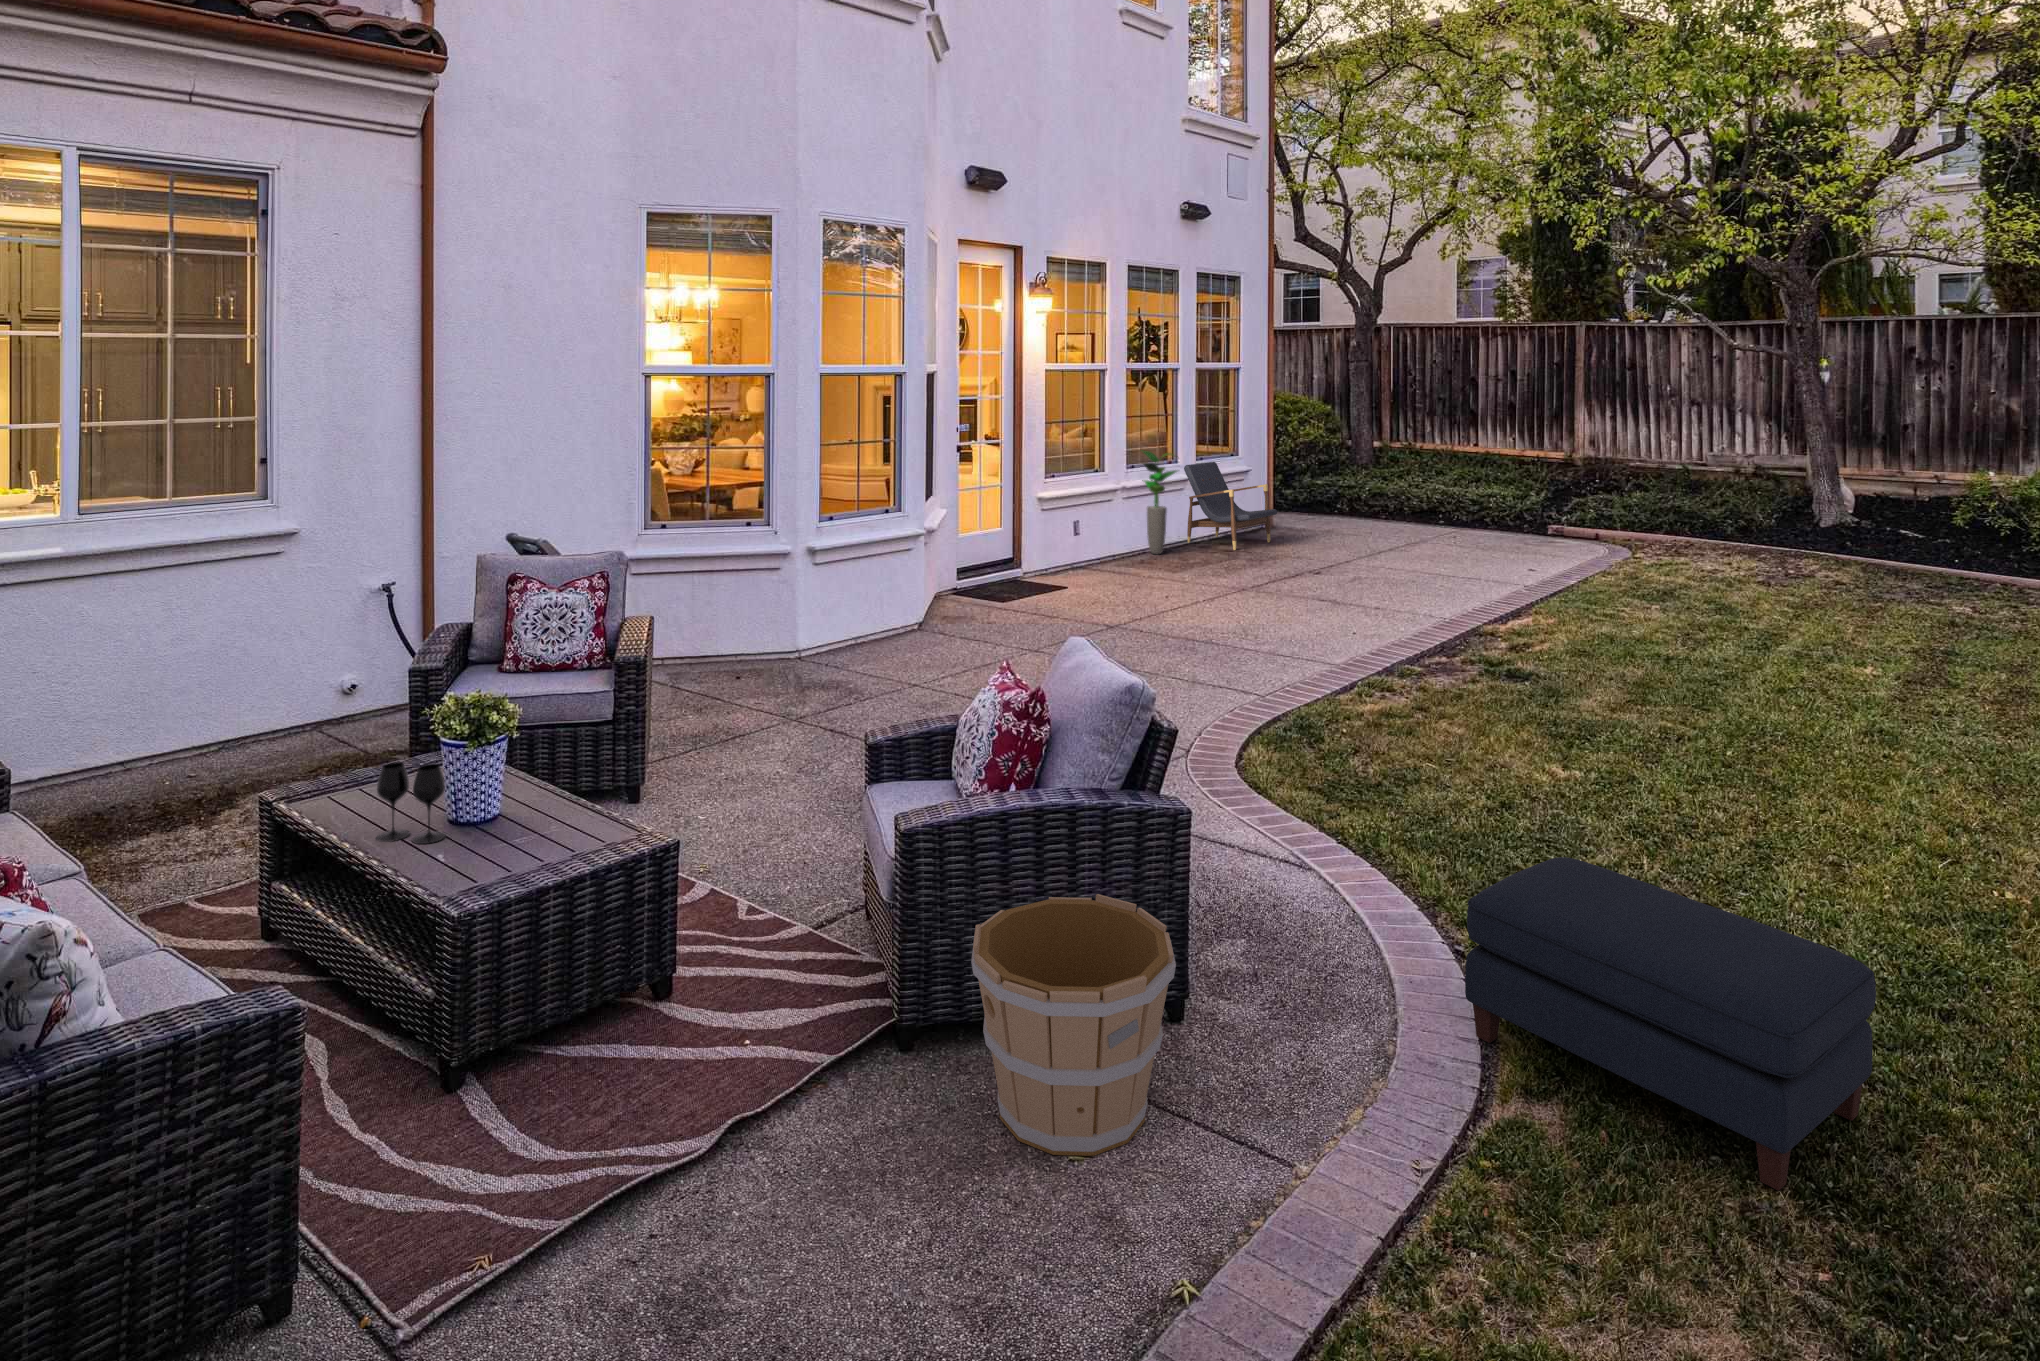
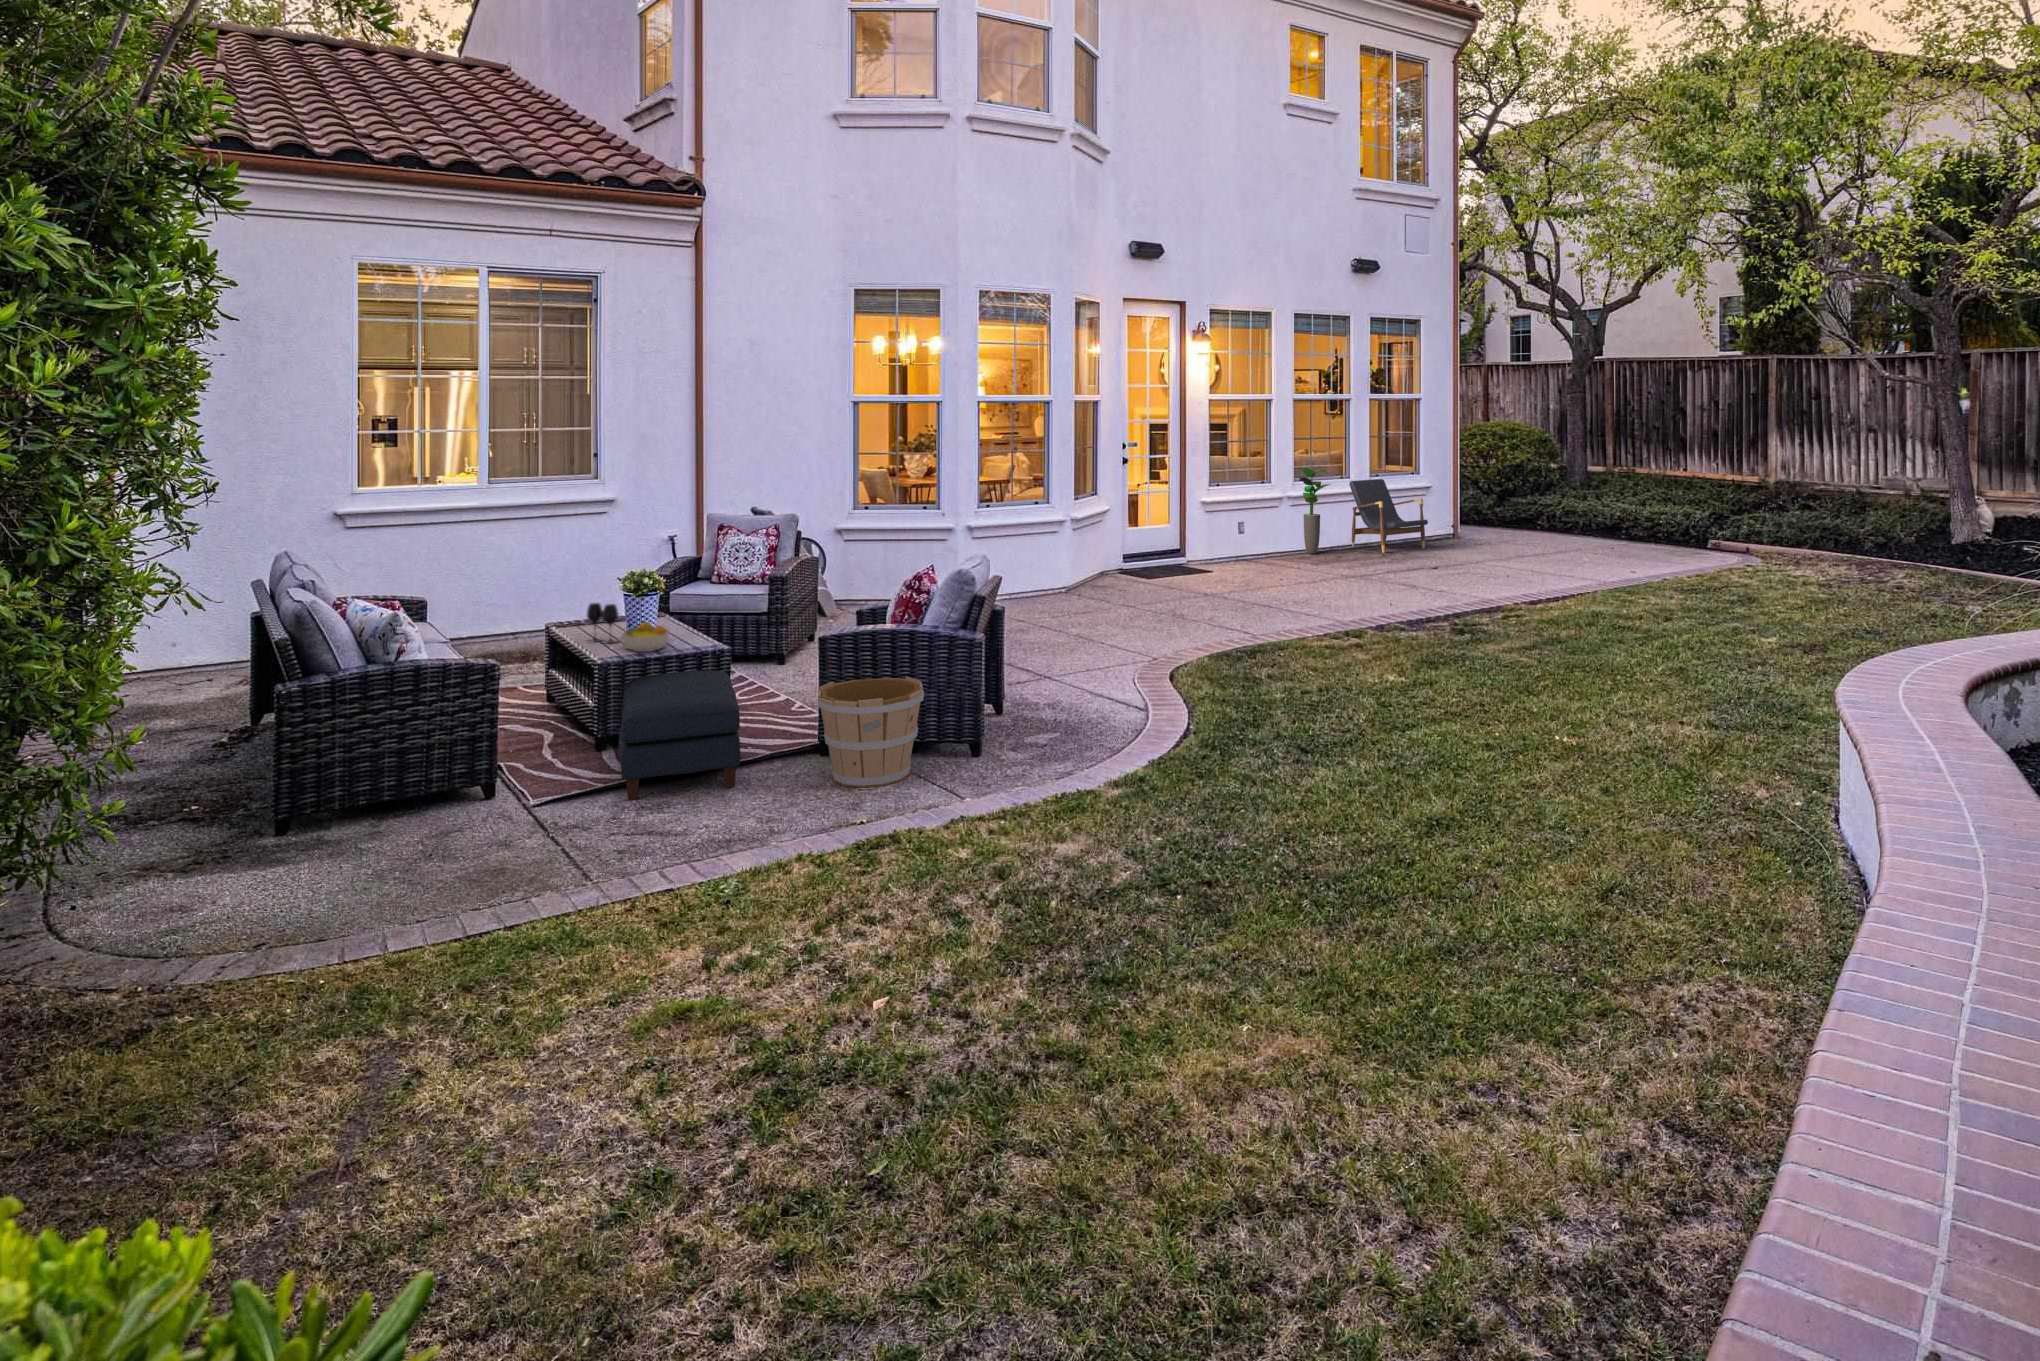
fruit bowl: none [471,796,563,866] -> present [622,622,669,652]
ottoman: present [1465,857,1876,1191] -> present [619,671,740,800]

